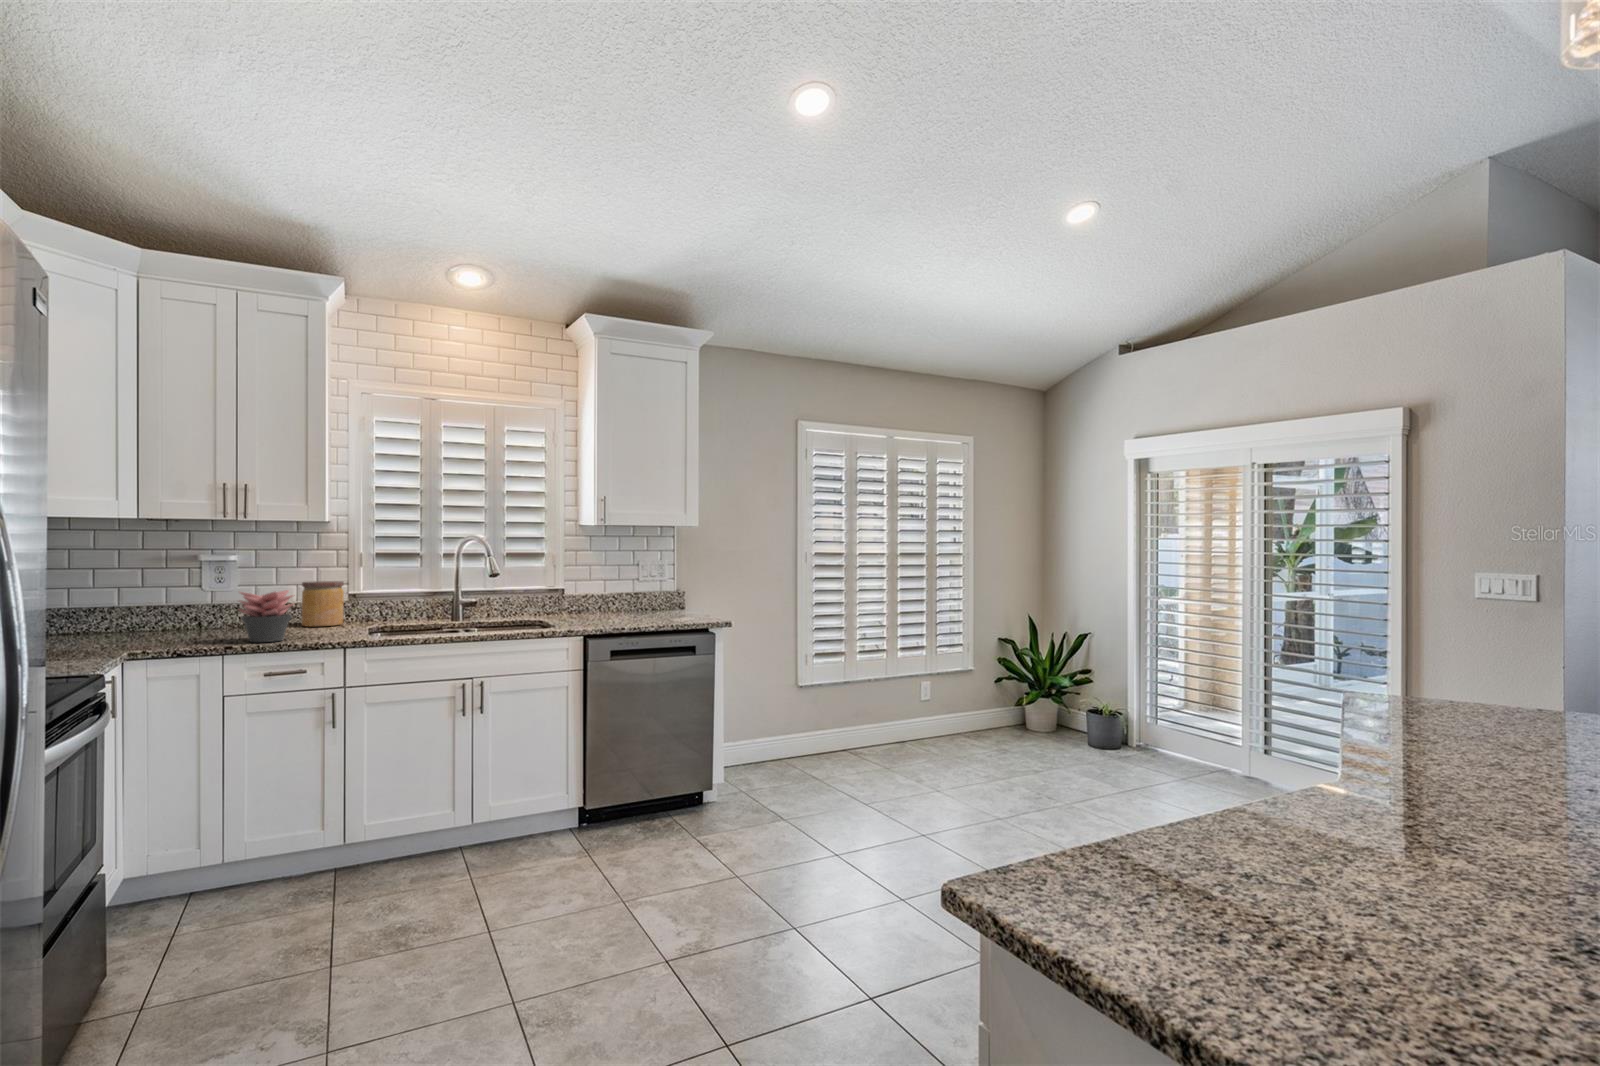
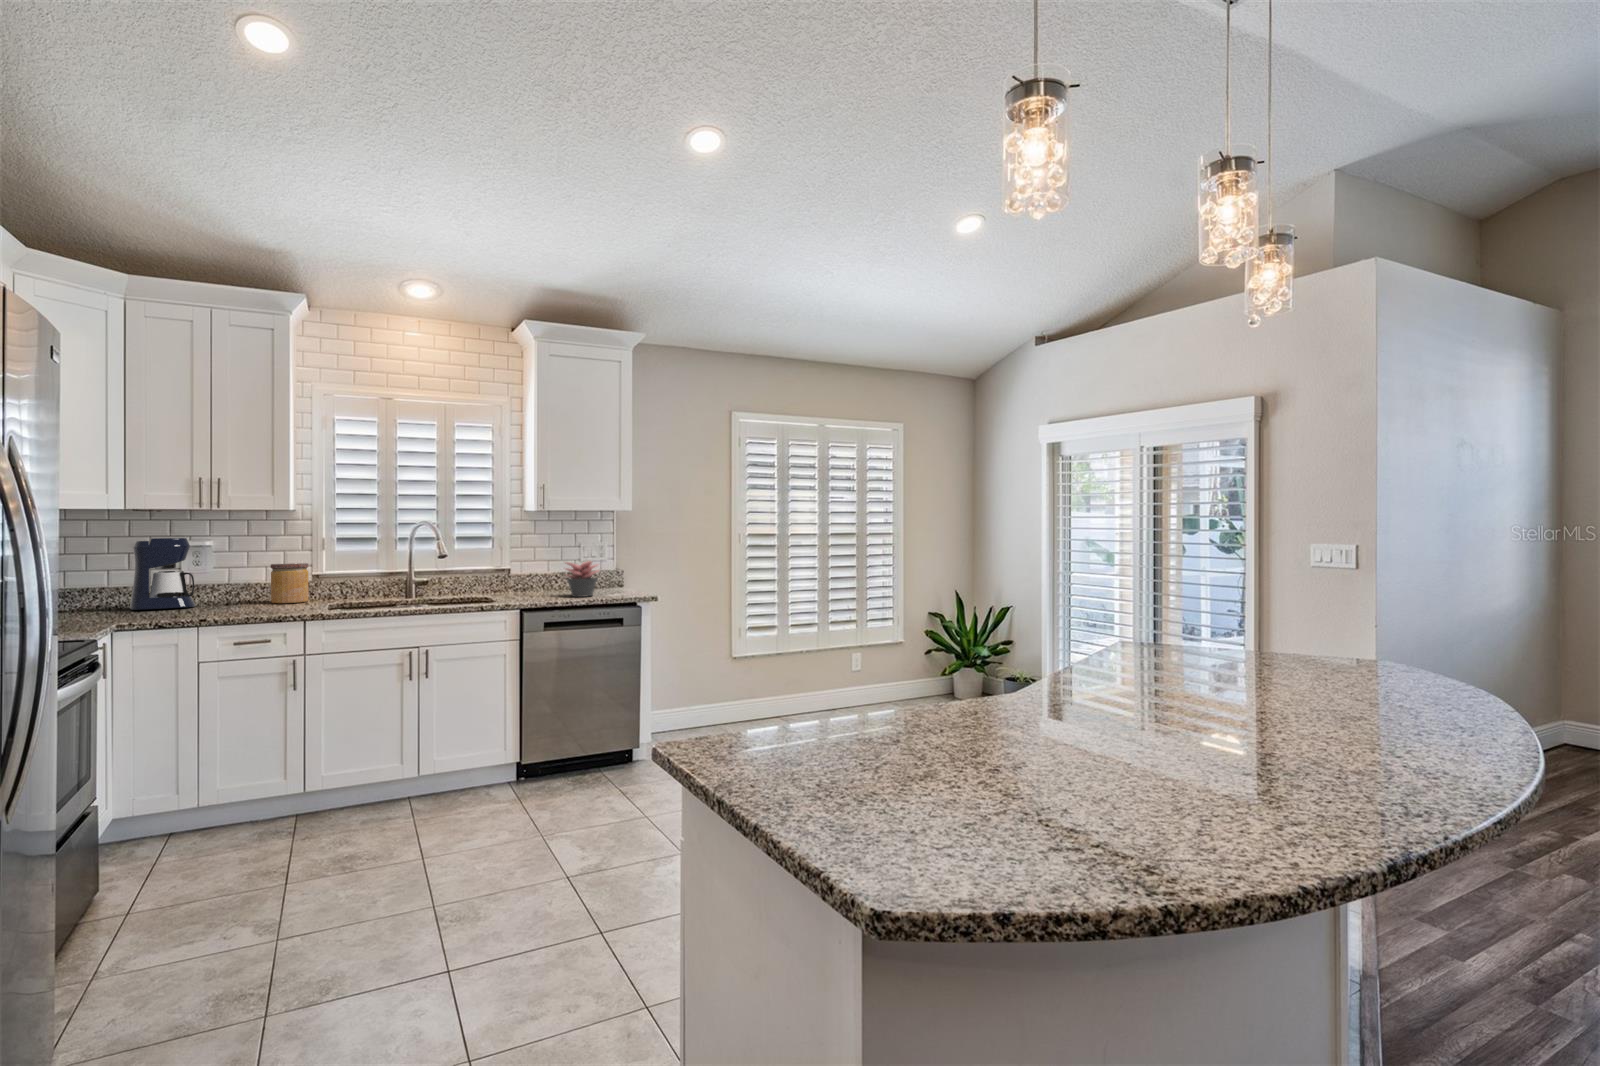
coffee maker: none [143,552,217,634] -> present [130,538,195,610]
succulent plant: present [239,590,293,642] -> present [565,561,598,597]

